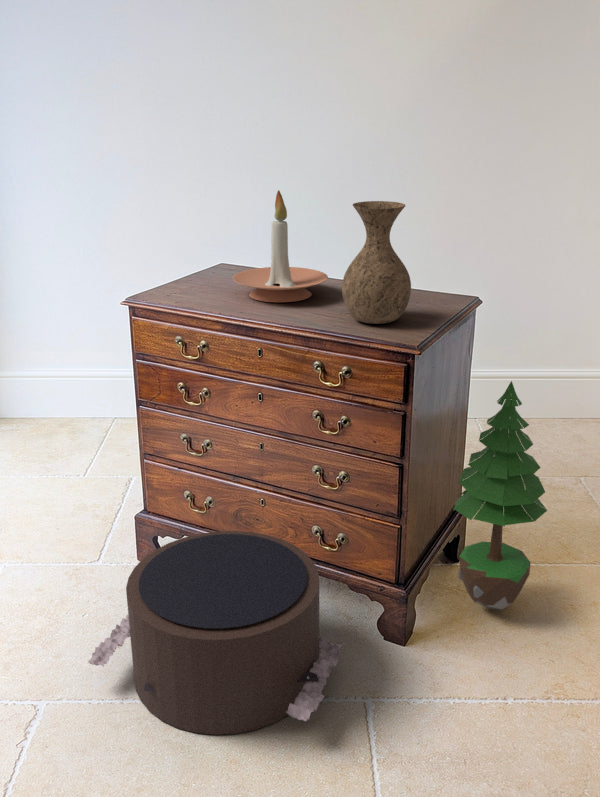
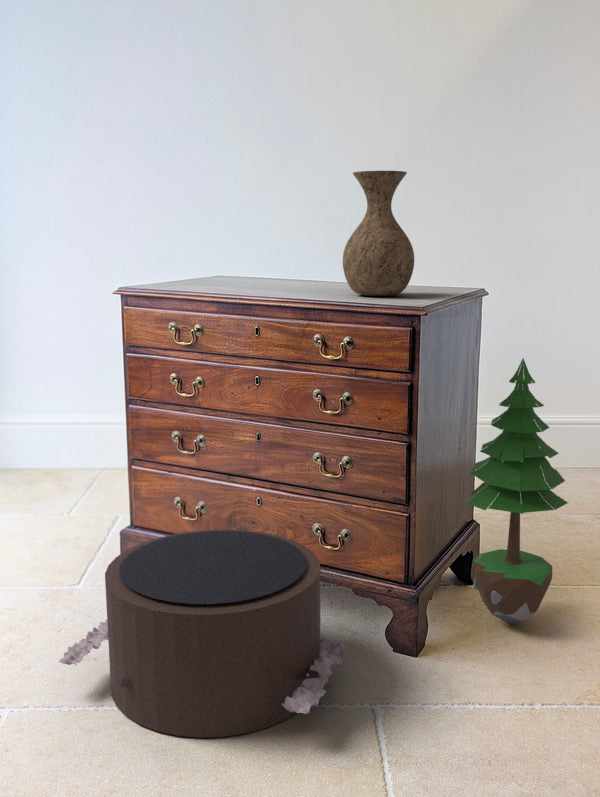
candle holder: present [233,190,328,302] -> none [230,178,328,289]

